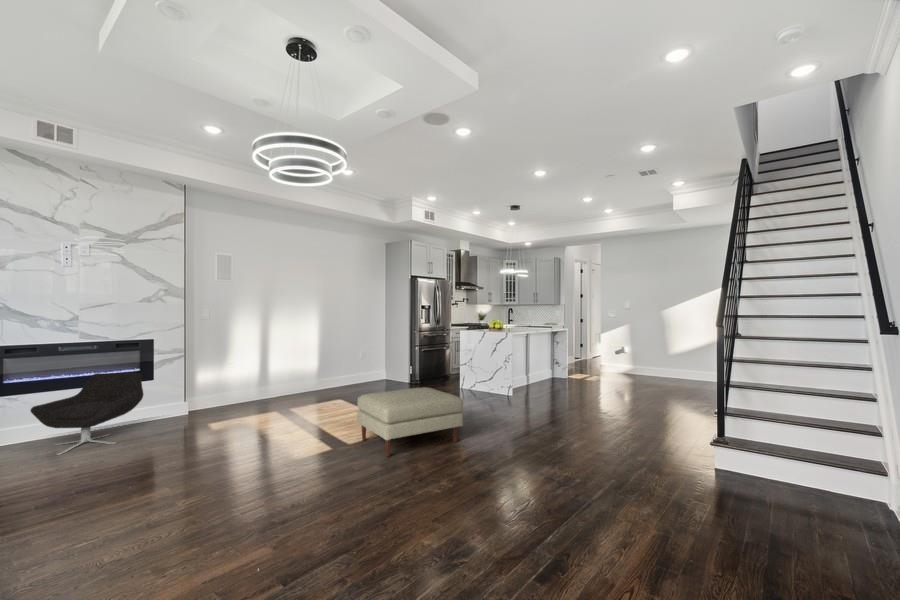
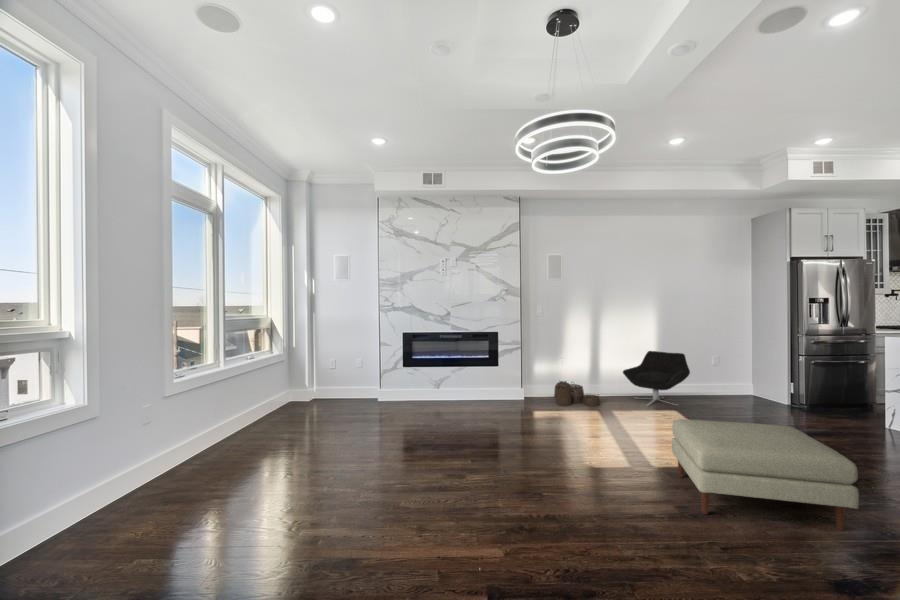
lounge chair: present [30,373,143,455] -> present [623,351,690,406]
woven basket: none [222,388,274,413] -> present [554,381,599,406]

